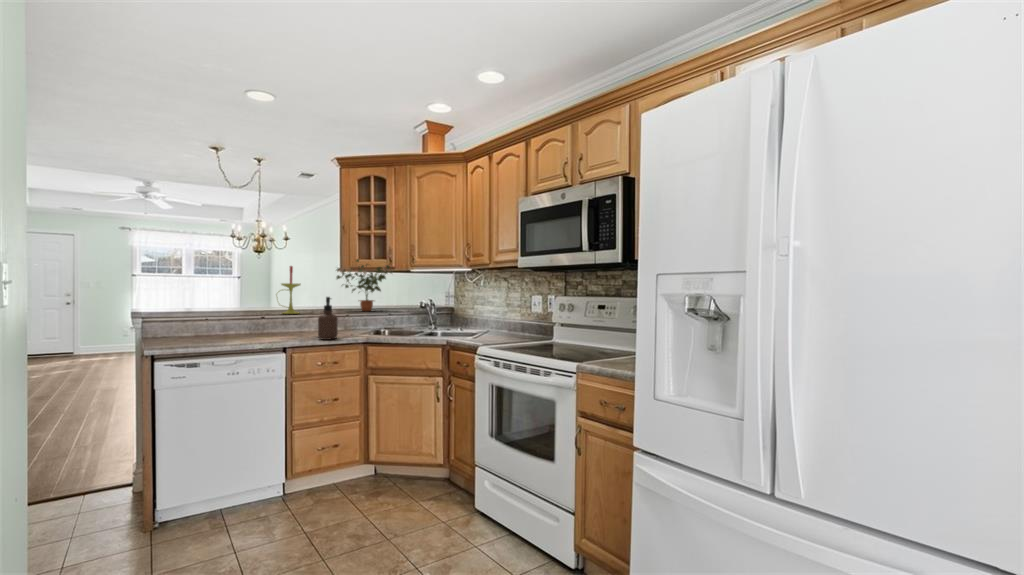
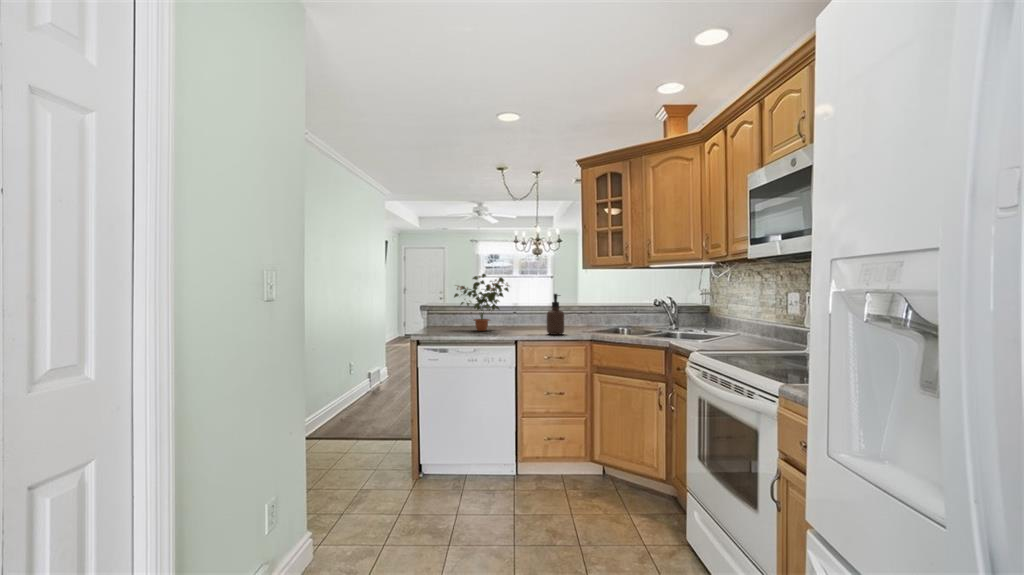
potted plant: present [337,259,392,311] -> present [454,274,509,331]
candle: present [281,266,300,314] -> none [523,264,545,309]

